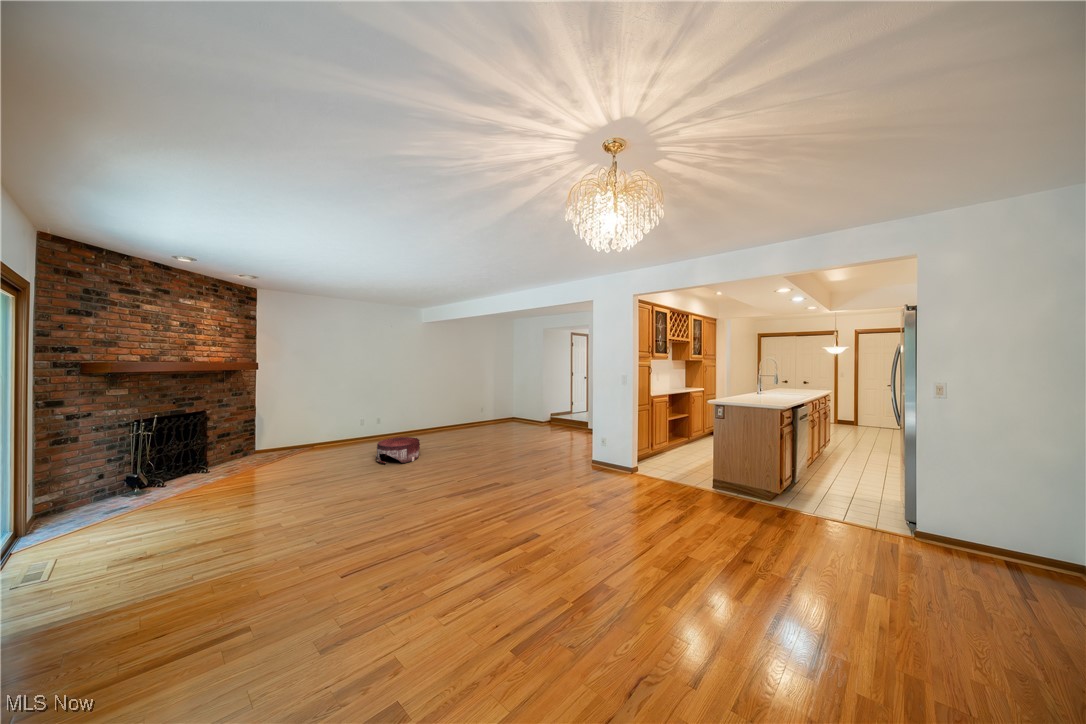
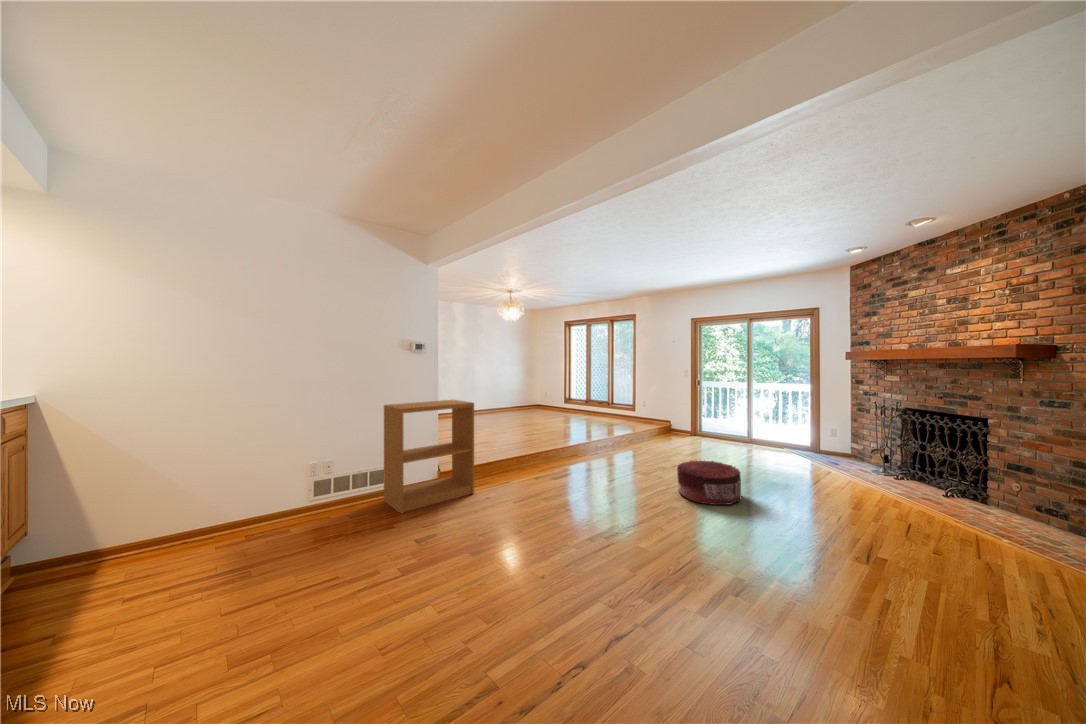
bookshelf: none [547,391,587,453] -> present [384,400,474,513]

